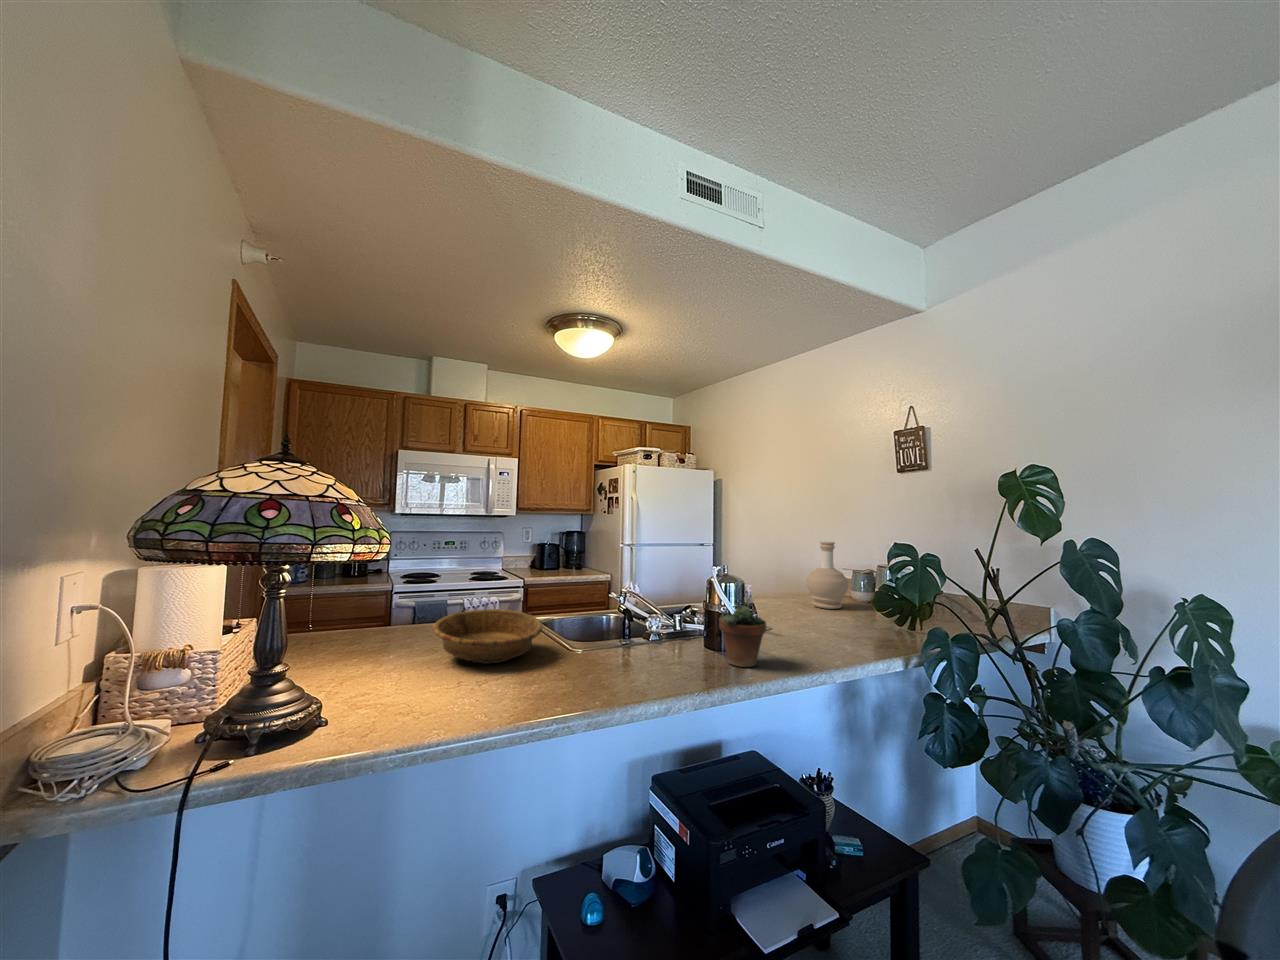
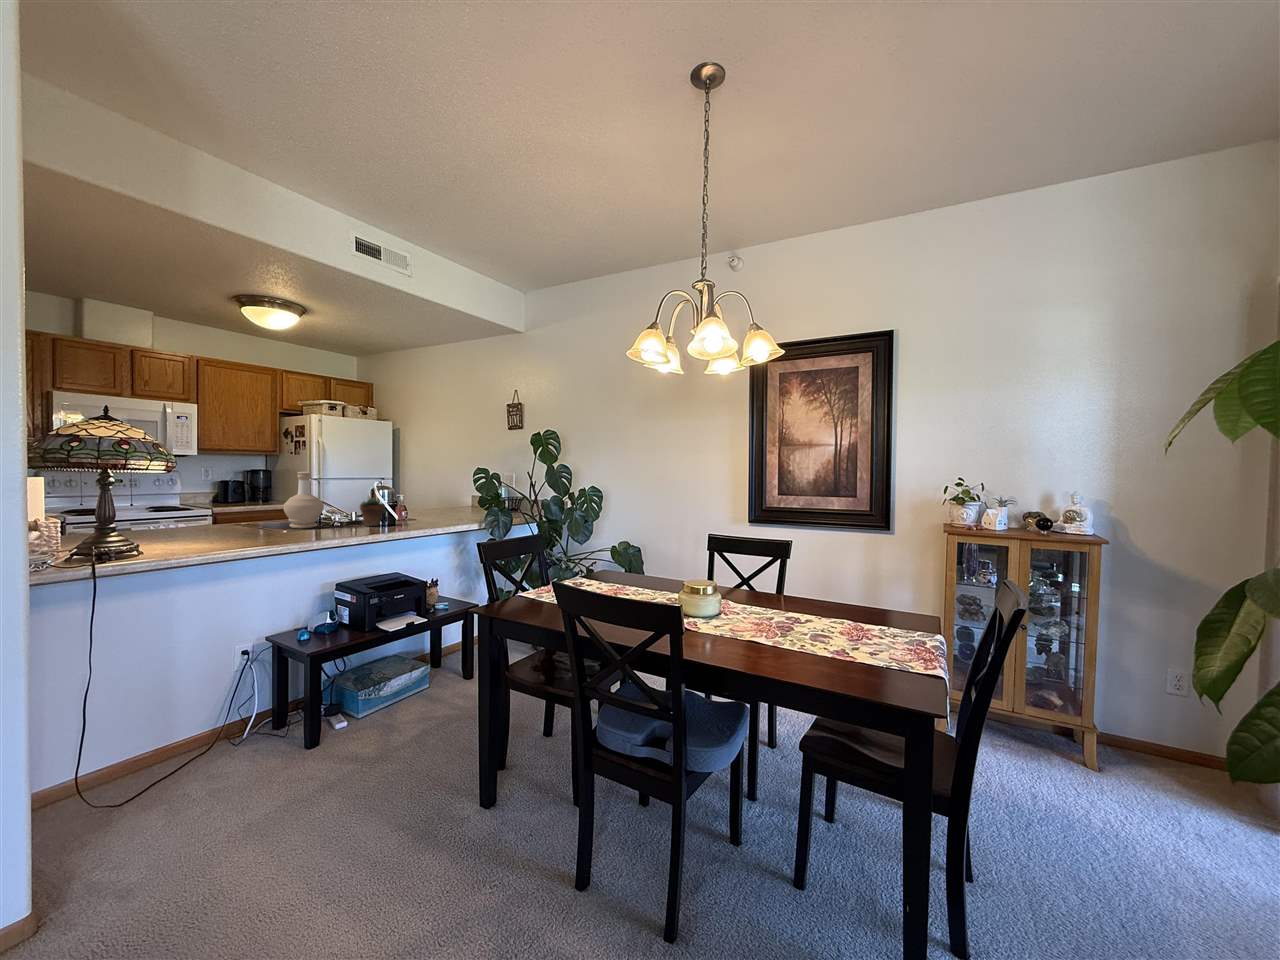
bottle: present [806,541,848,609] -> present [284,472,324,528]
decorative bowl: present [433,609,542,664] -> none [175,508,251,532]

